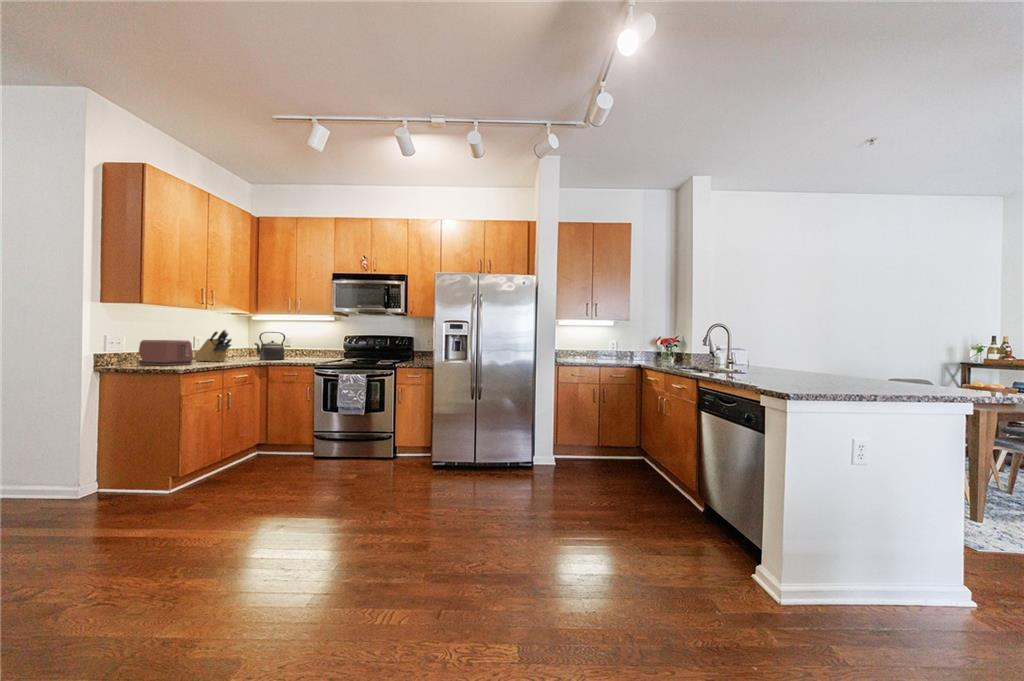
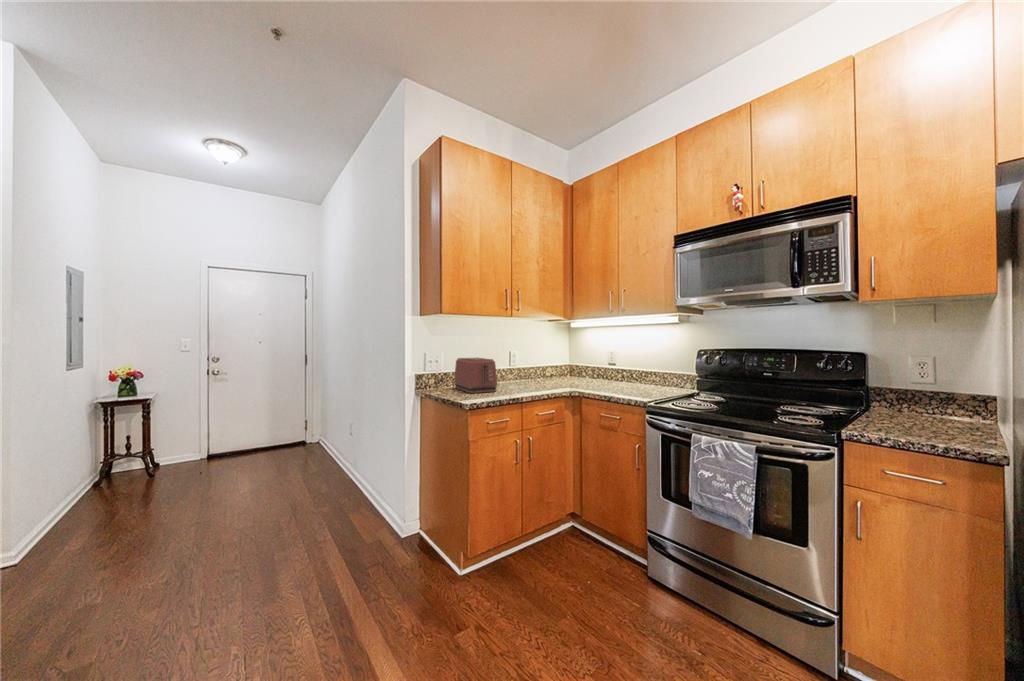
knife block: present [193,330,232,362] -> none [508,342,541,386]
kettle: present [255,332,285,360] -> none [568,343,607,387]

